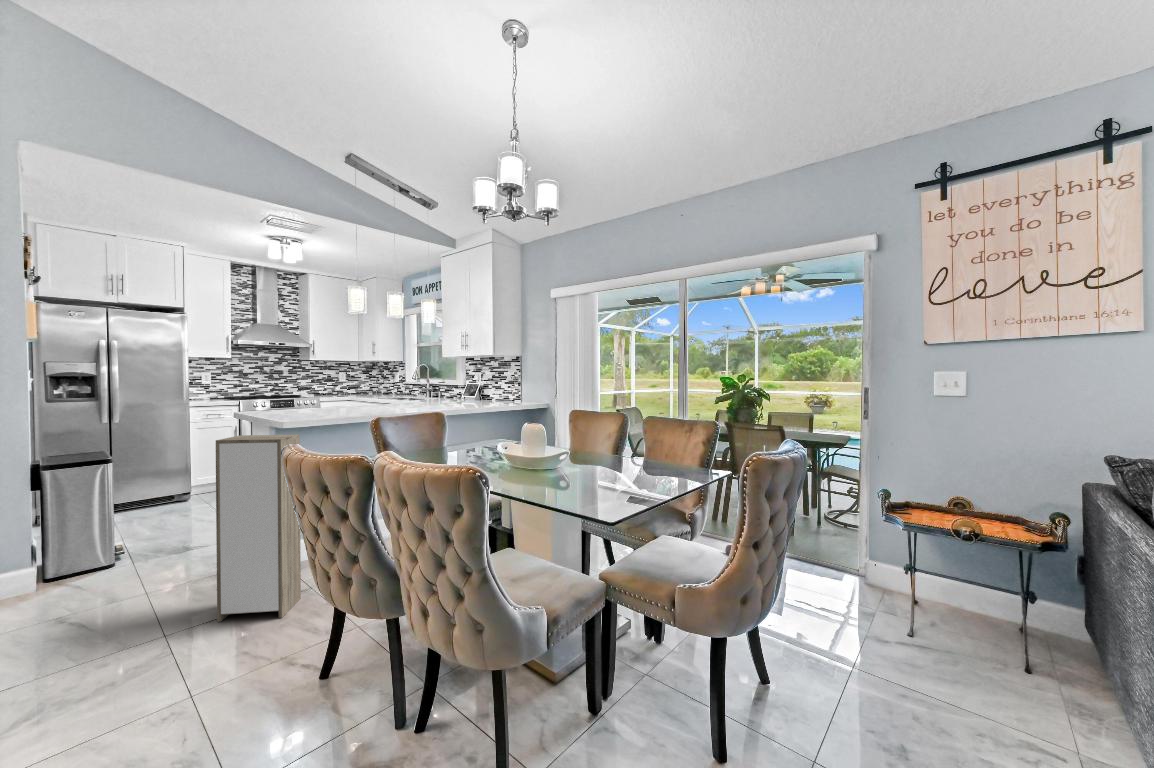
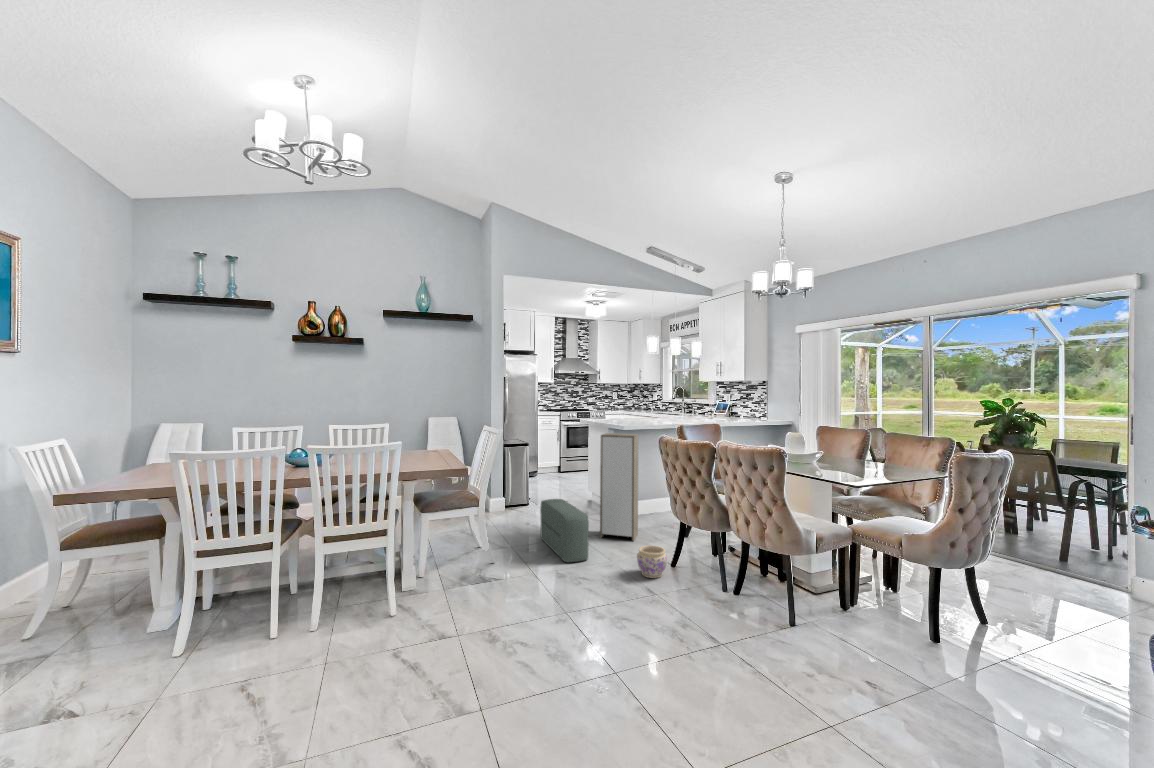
pouf: none [58,566,139,726] -> present [540,499,589,562]
planter: none [227,651,298,729] -> present [637,545,667,578]

